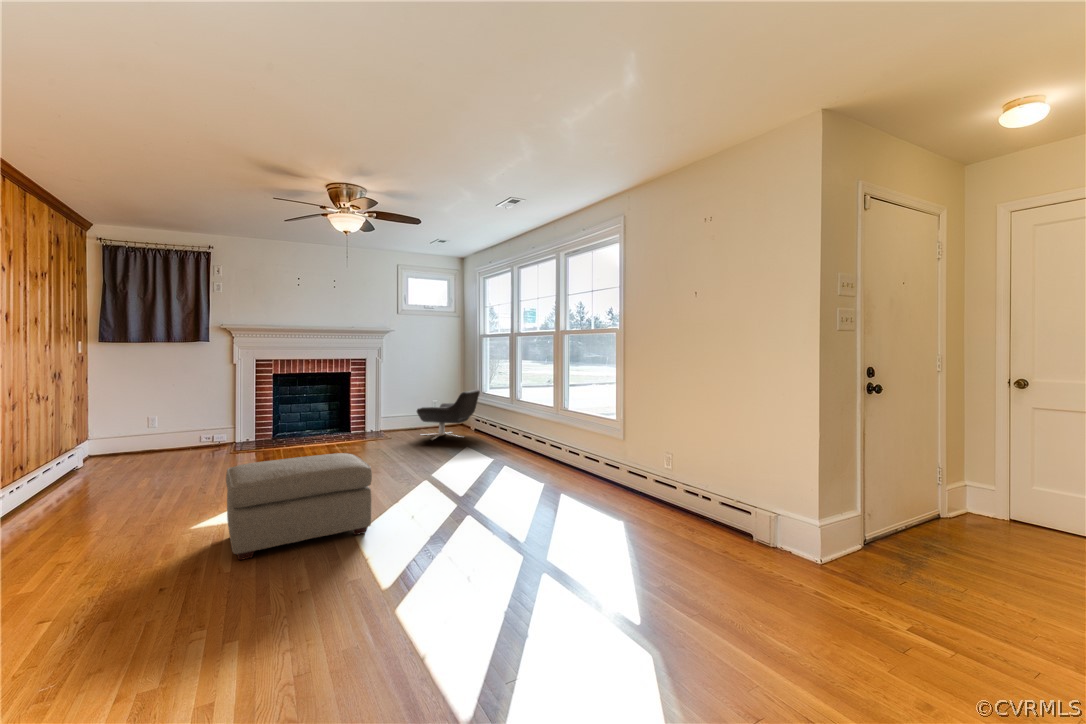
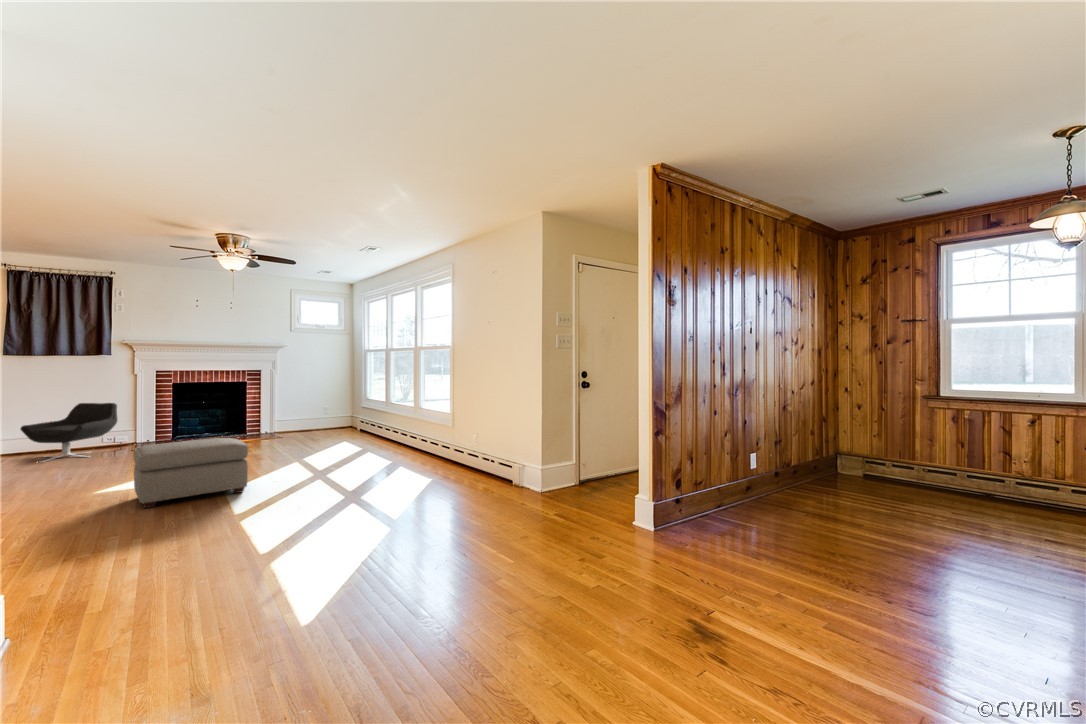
lounge chair: present [417,390,480,439] -> present [21,403,117,462]

